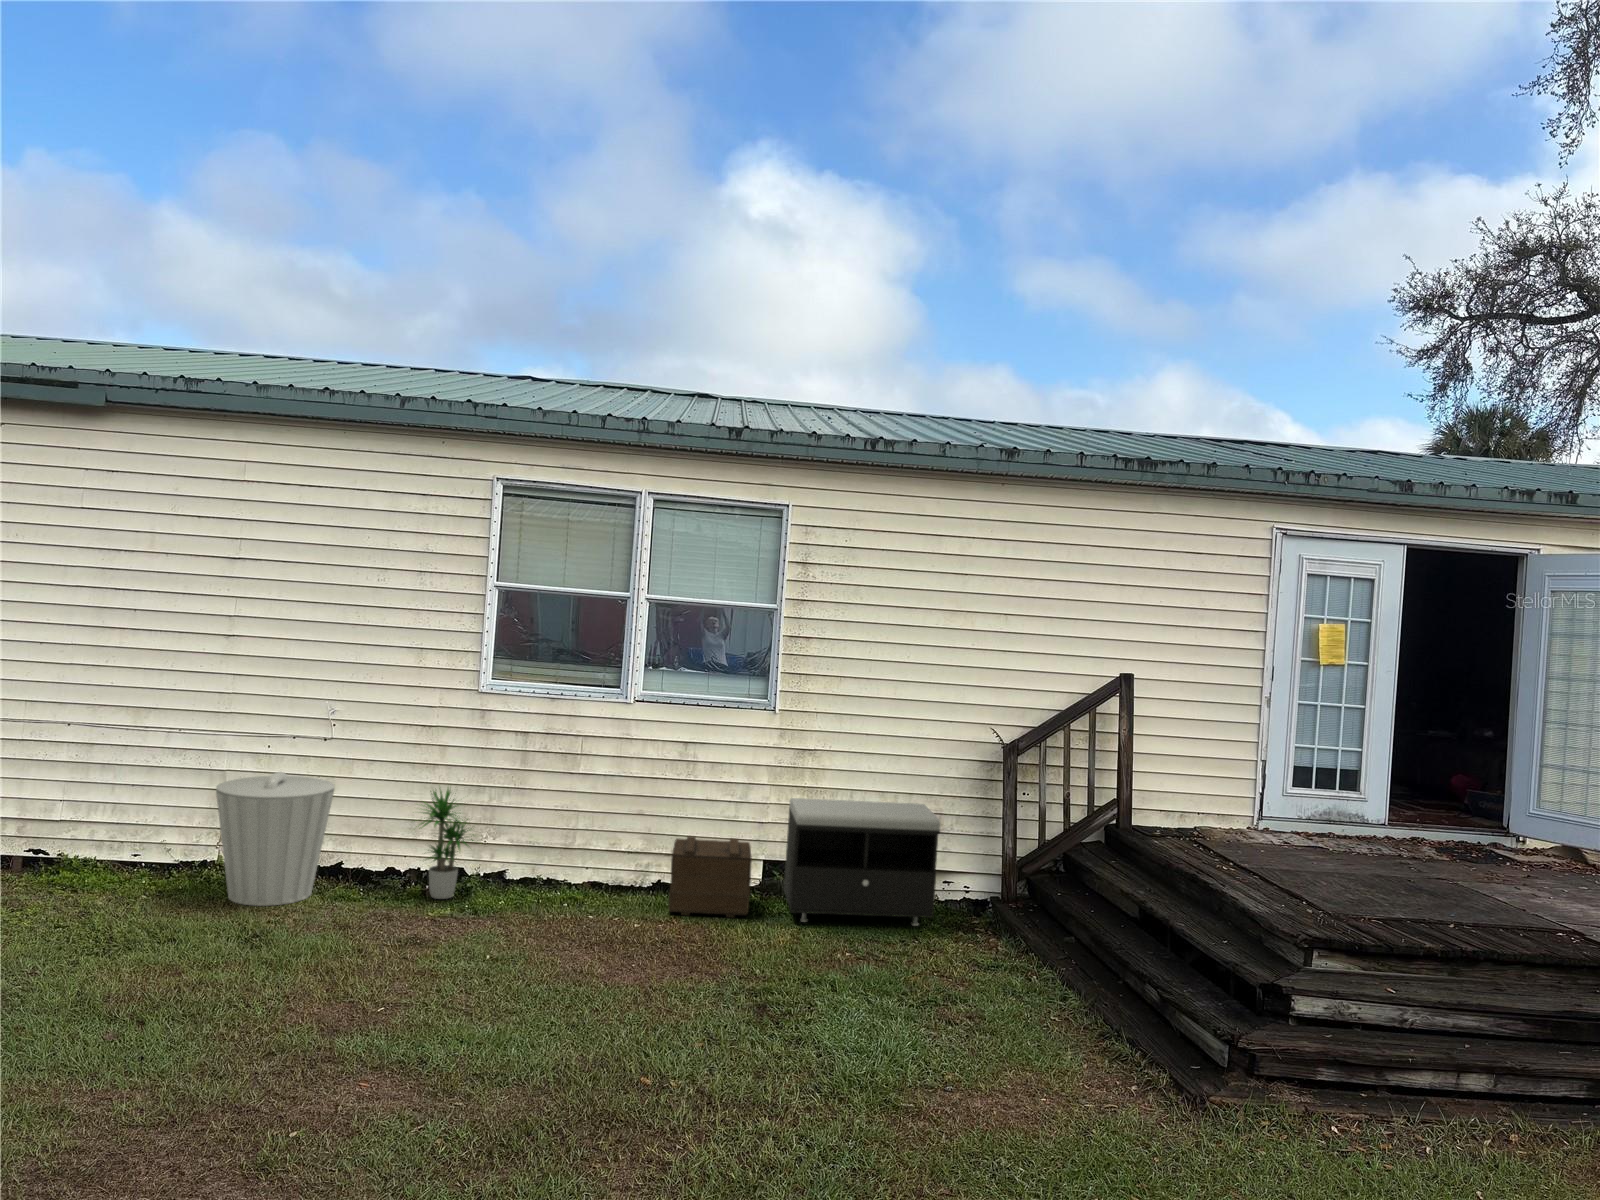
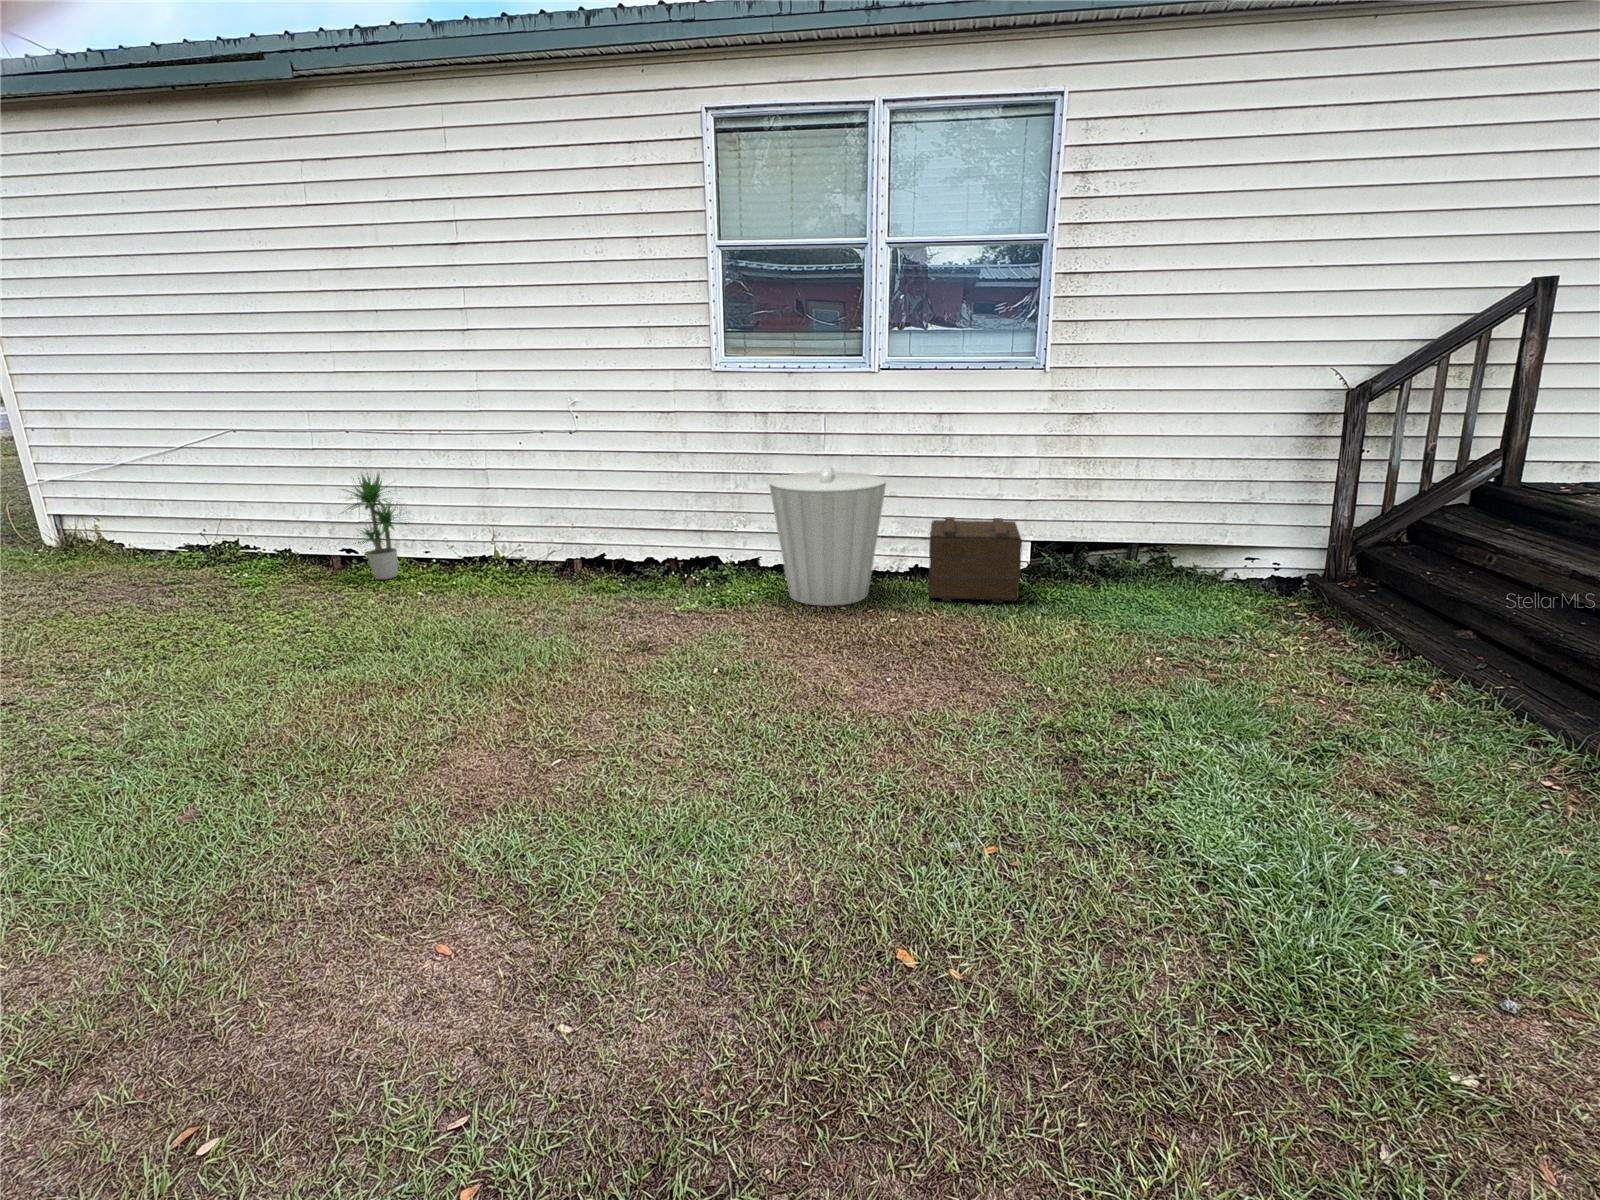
trash can: present [216,772,335,906] -> present [769,466,886,606]
potted plant: present [423,789,474,899] -> present [342,474,406,579]
storage bench: present [784,798,941,926] -> none [1055,469,1266,610]

